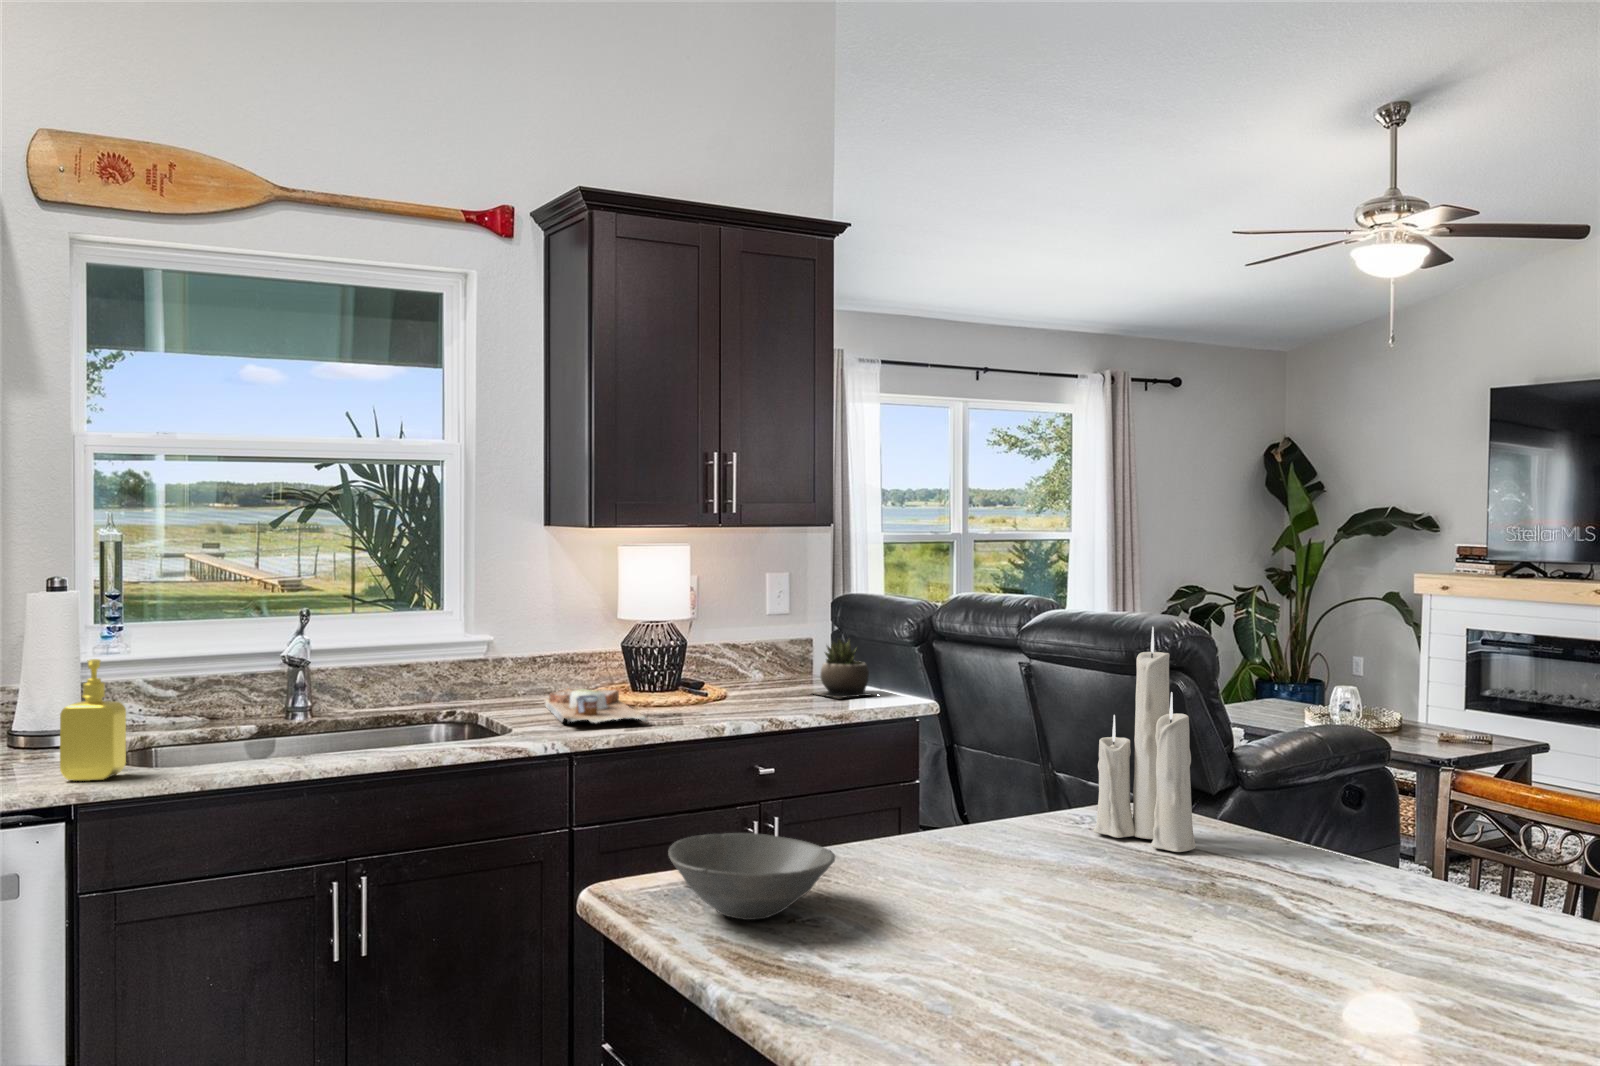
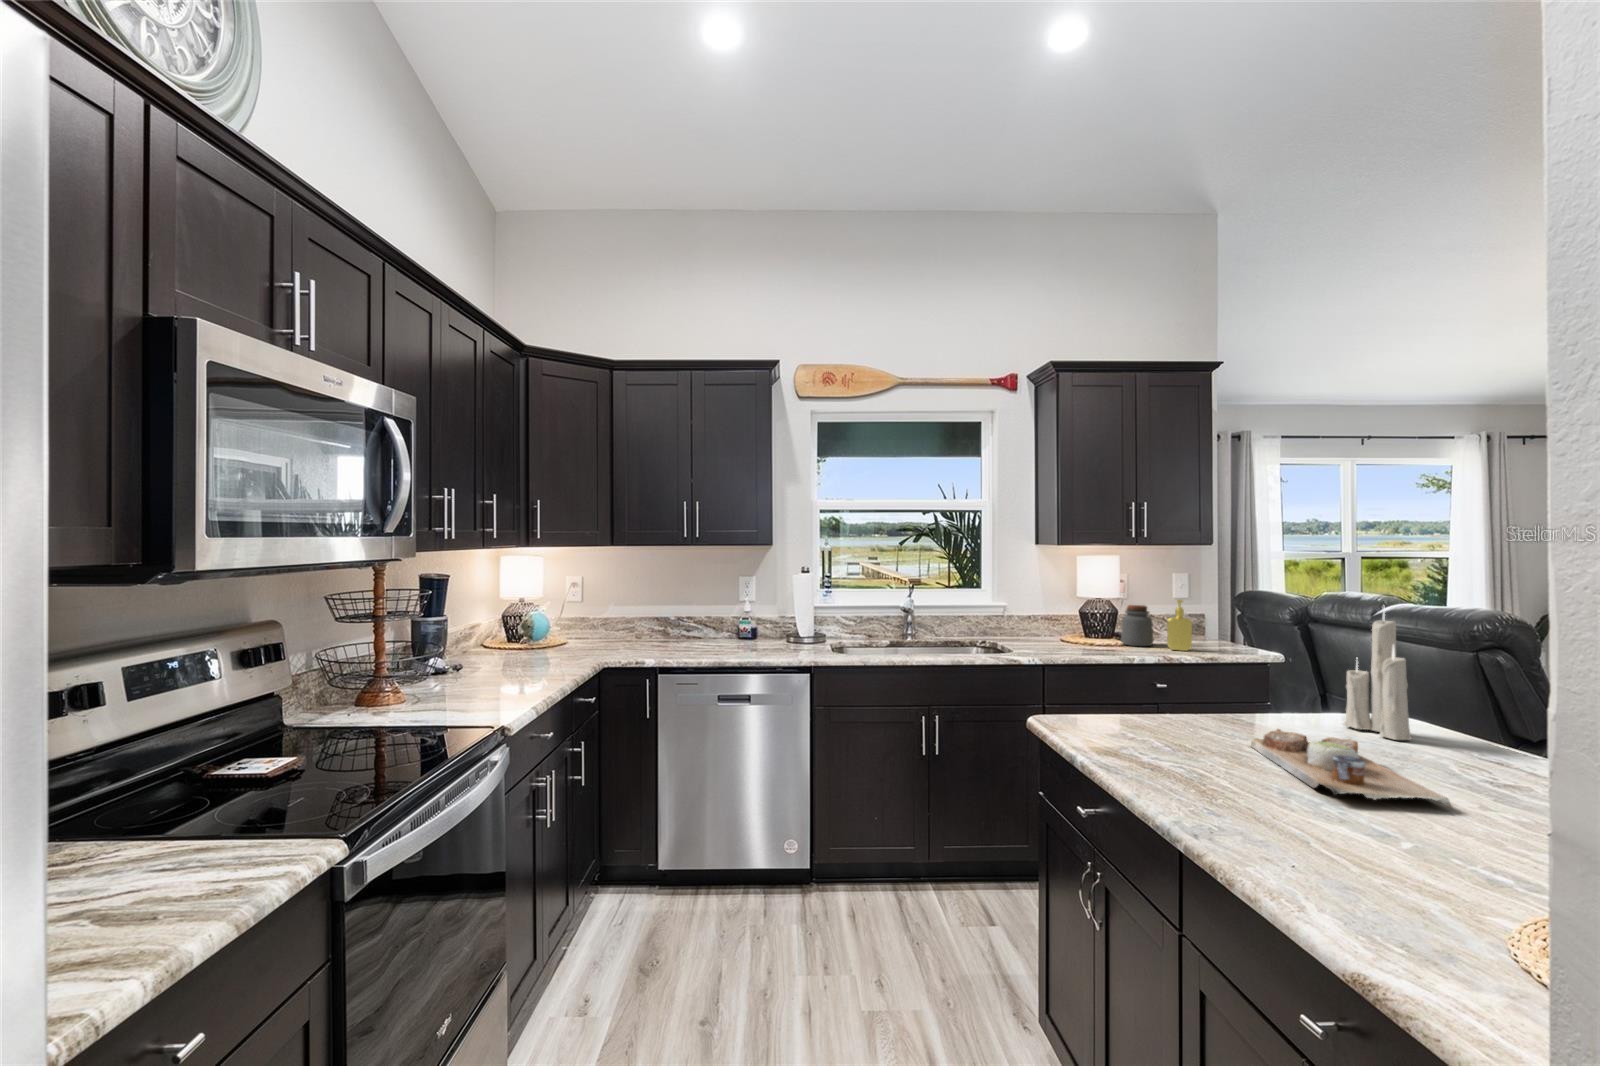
jar: none [692,629,744,700] -> present [1121,605,1153,646]
succulent plant: present [813,640,874,698] -> none [1197,614,1246,650]
soap dispenser: present [60,659,126,781] -> present [1167,599,1192,651]
cutting board: present [545,688,647,723] -> present [1251,729,1452,808]
bowl: present [668,833,835,920] -> none [1068,695,1157,736]

